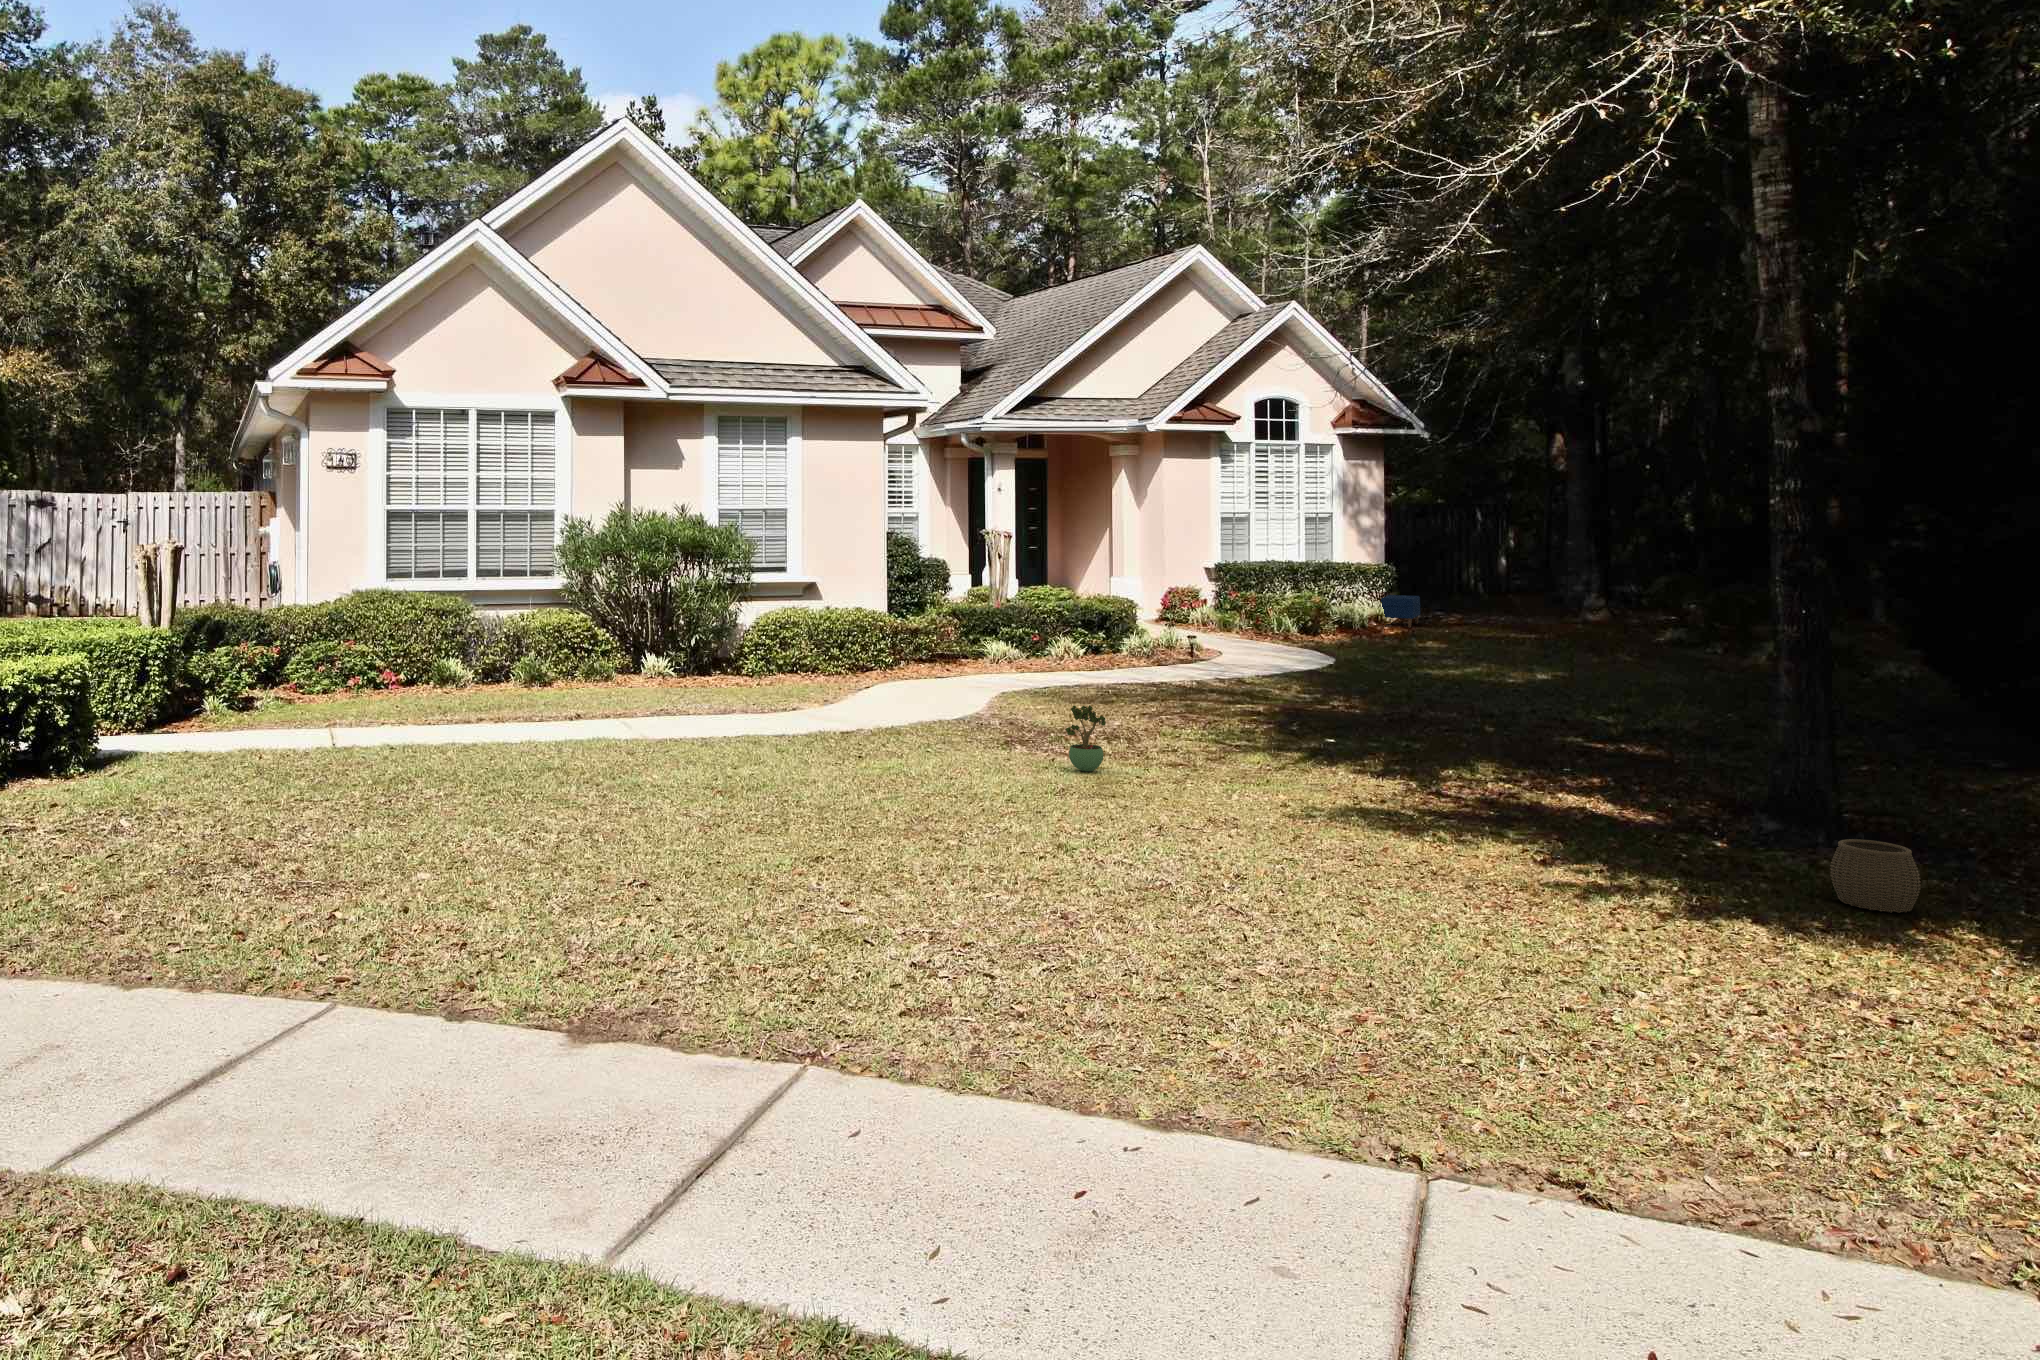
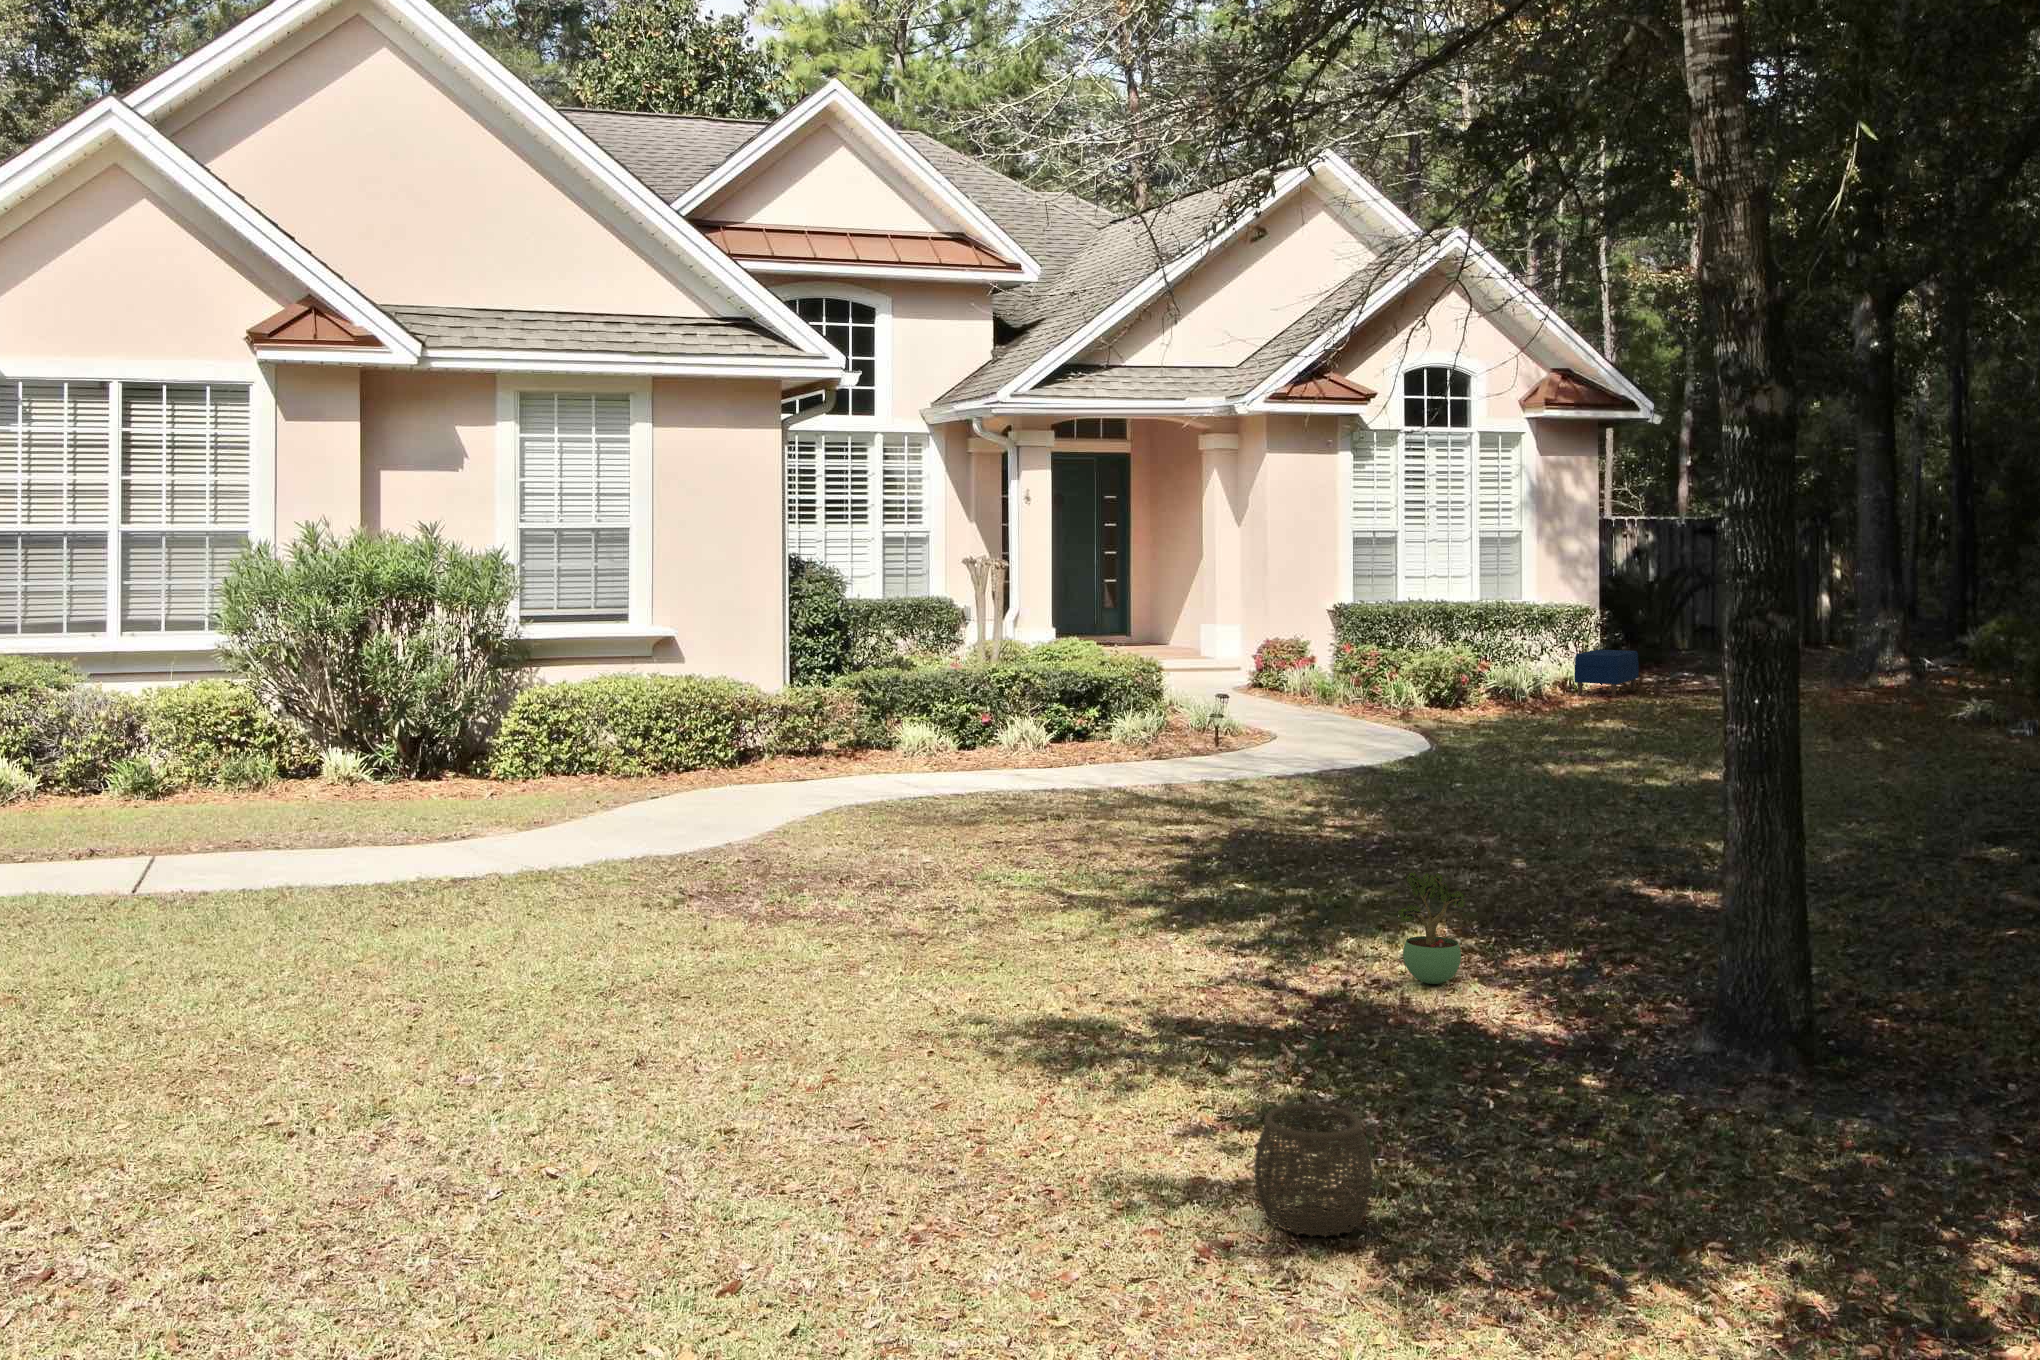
potted plant: present [1065,705,1106,771] -> present [1397,872,1465,984]
woven basket: present [1830,839,1921,913] -> present [1254,1104,1373,1237]

